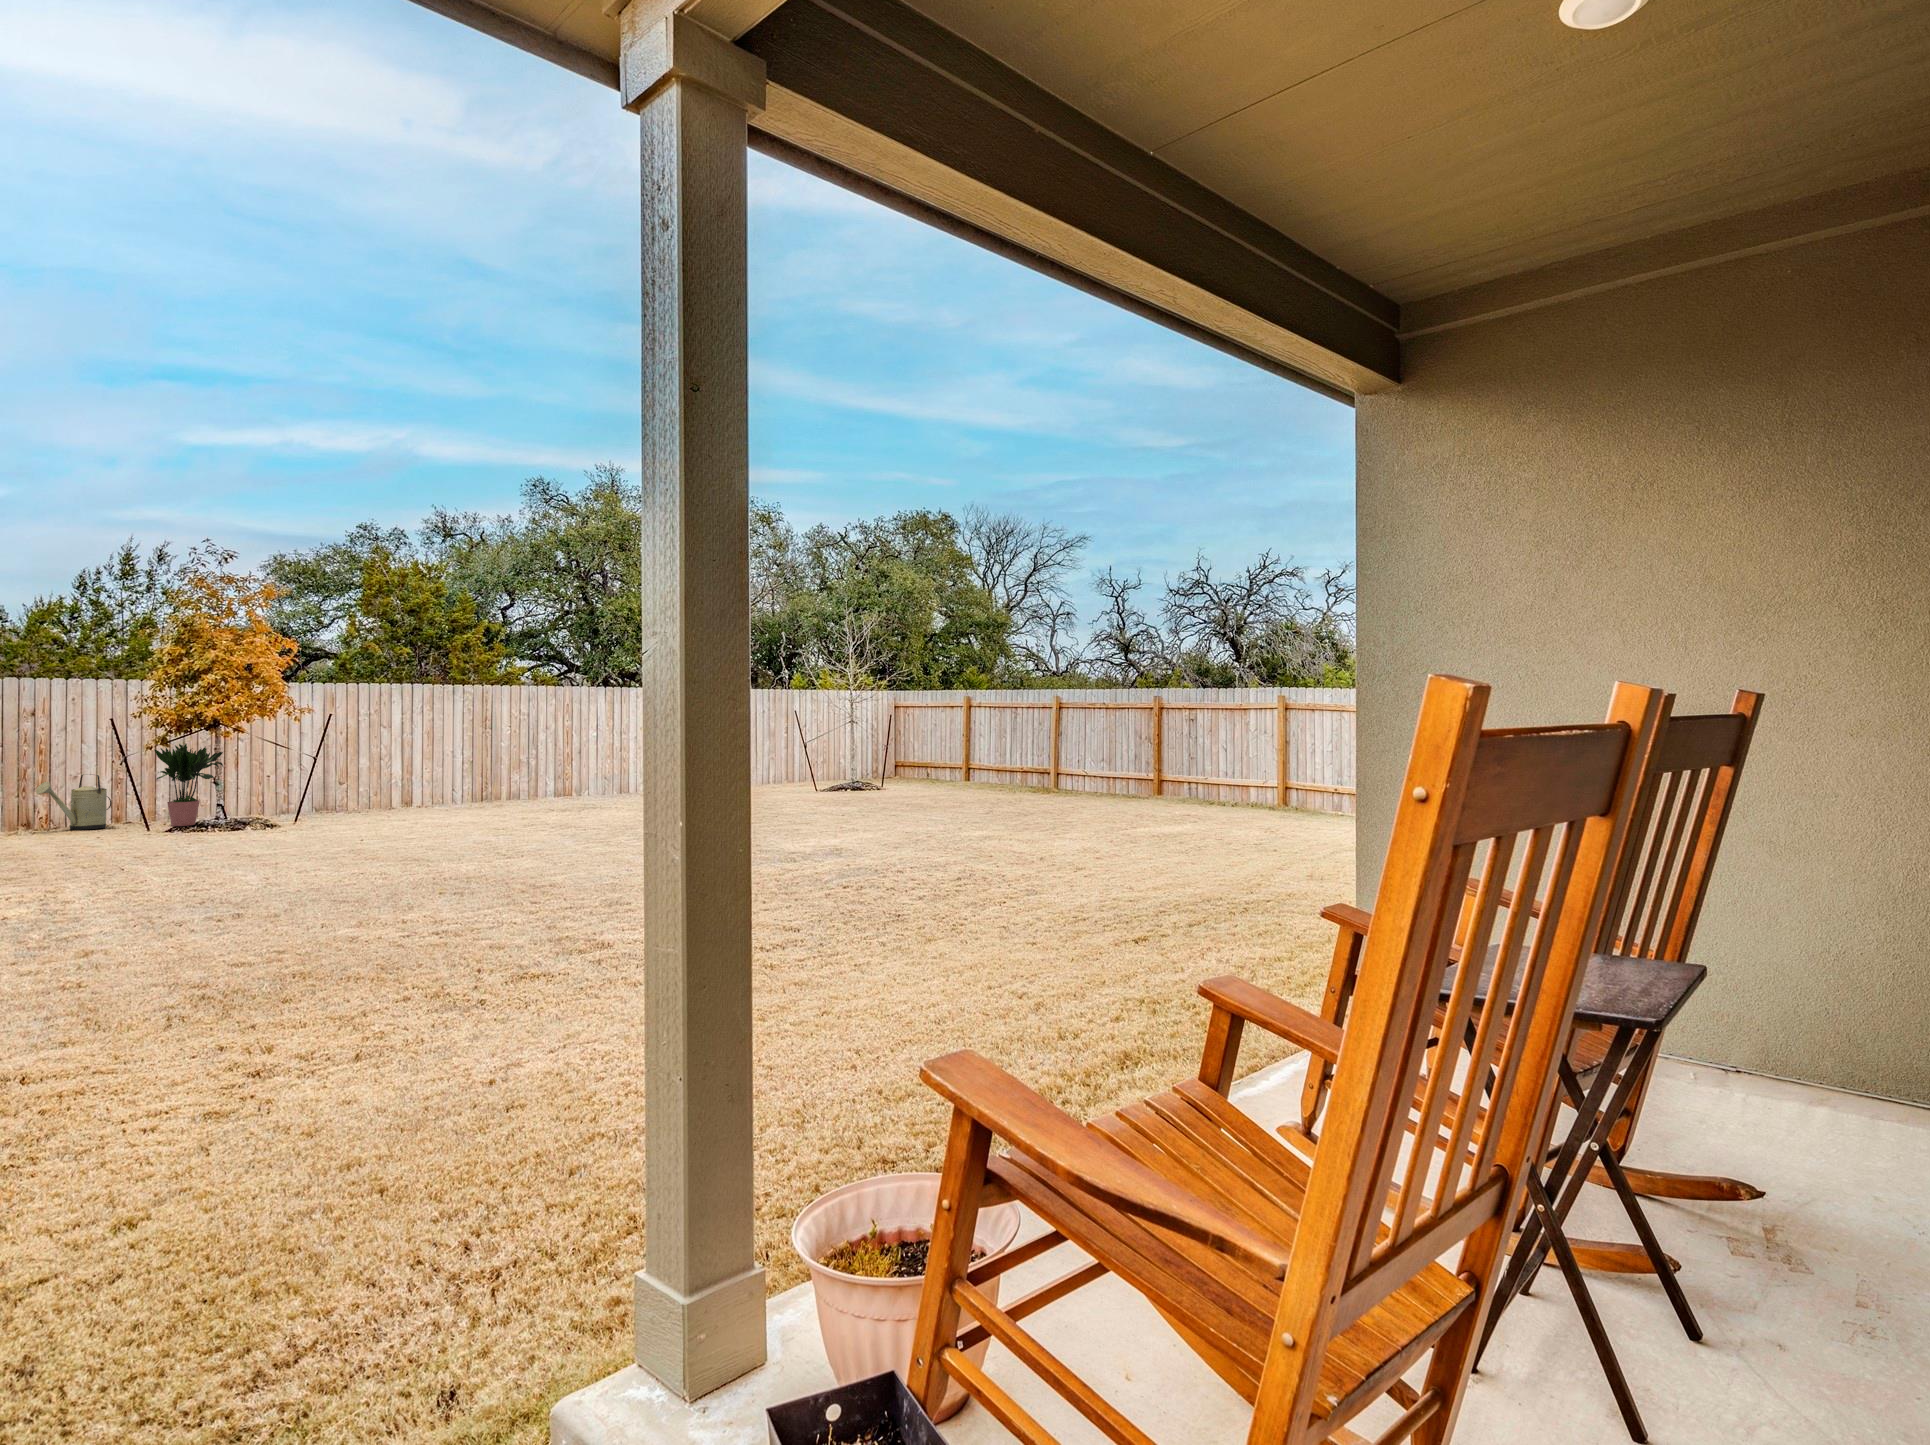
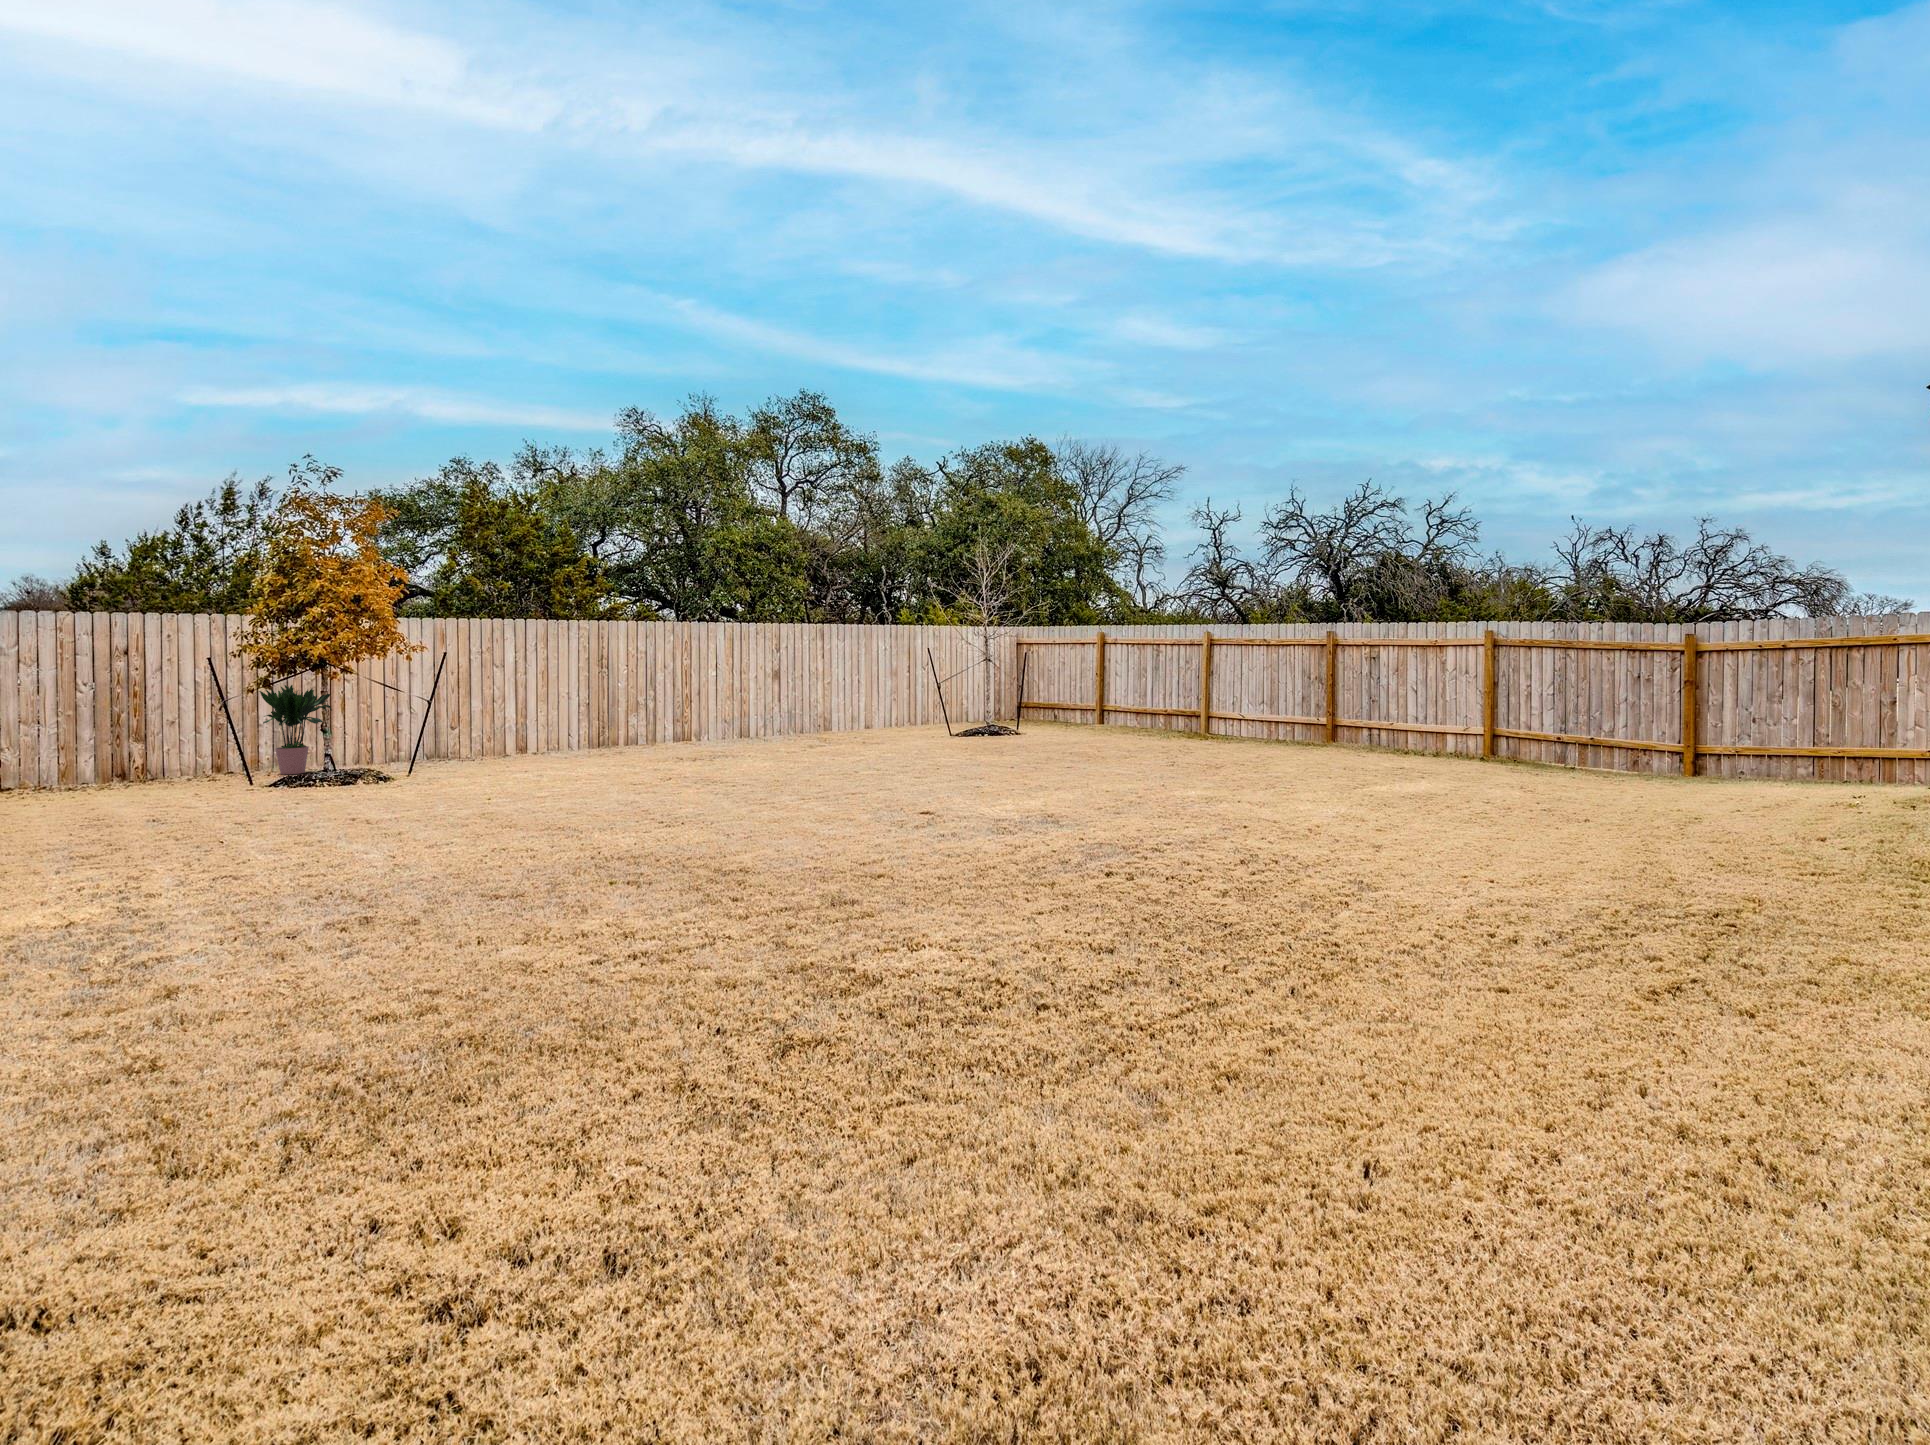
watering can: present [36,775,111,830] -> none [140,718,218,778]

